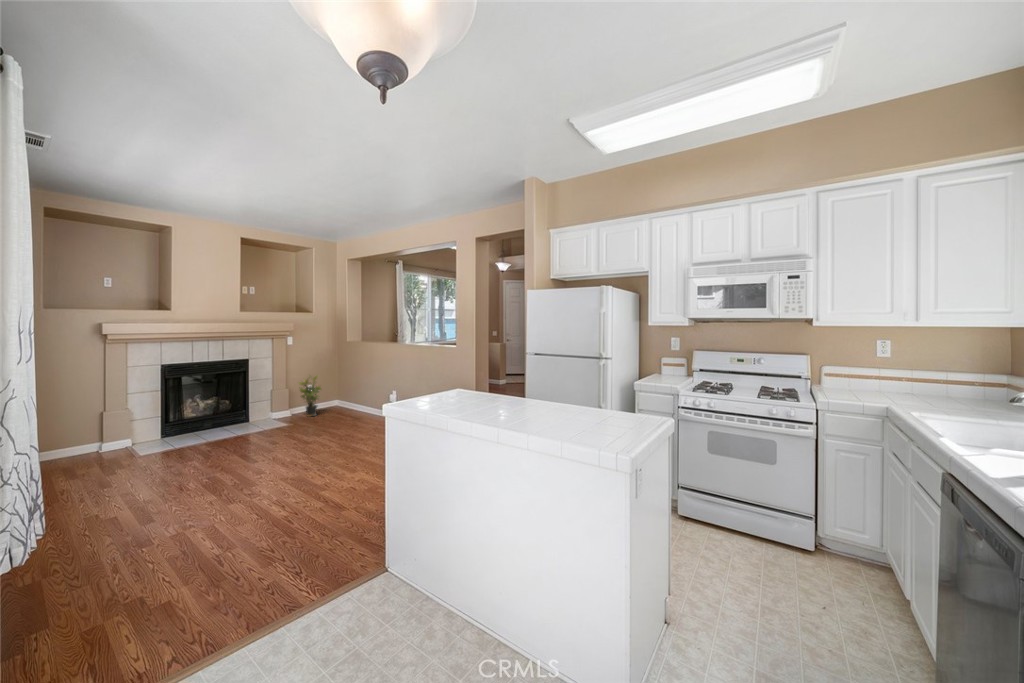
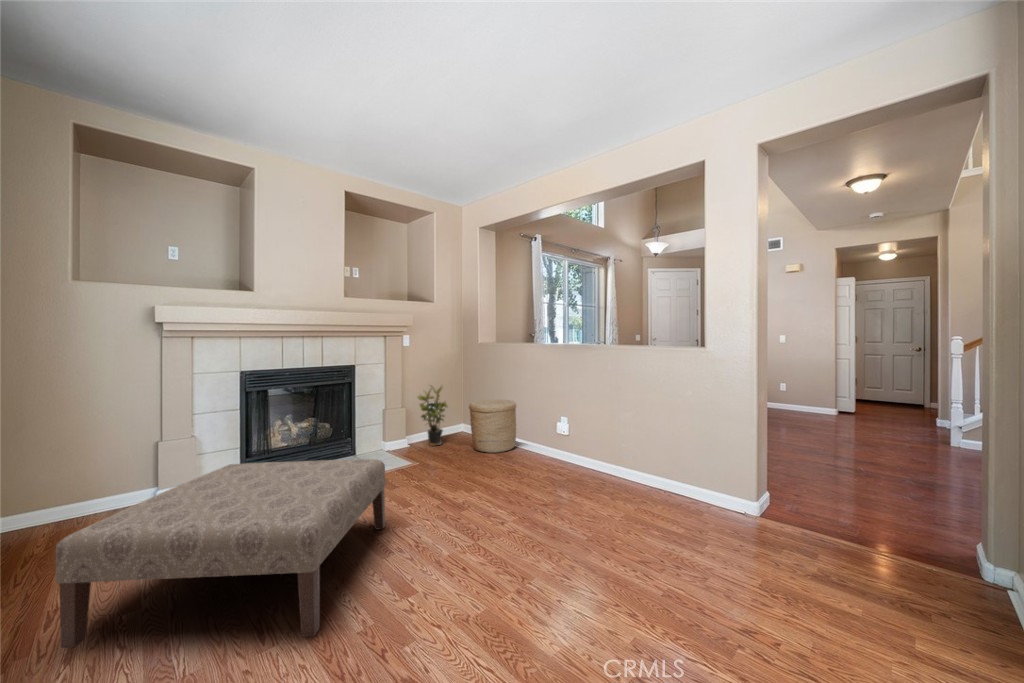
woven basket: none [334,385,369,420] -> present [469,400,516,453]
ottoman: none [76,419,258,501] -> present [56,459,386,648]

